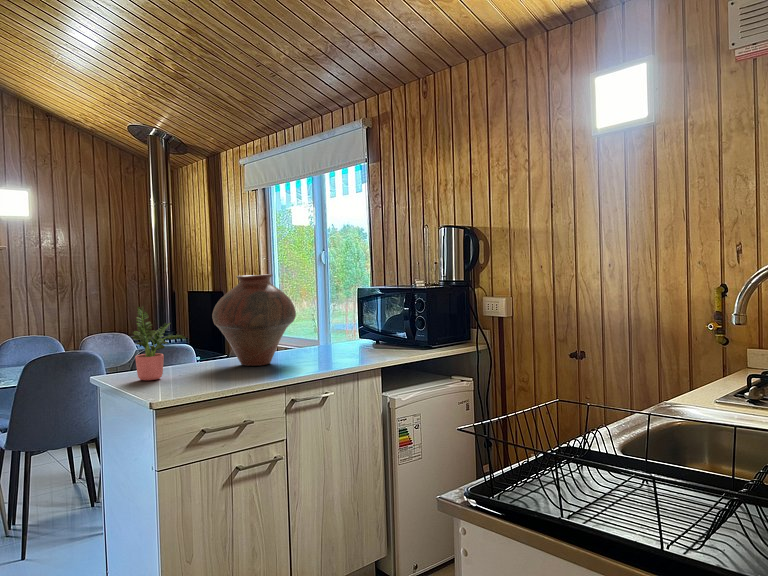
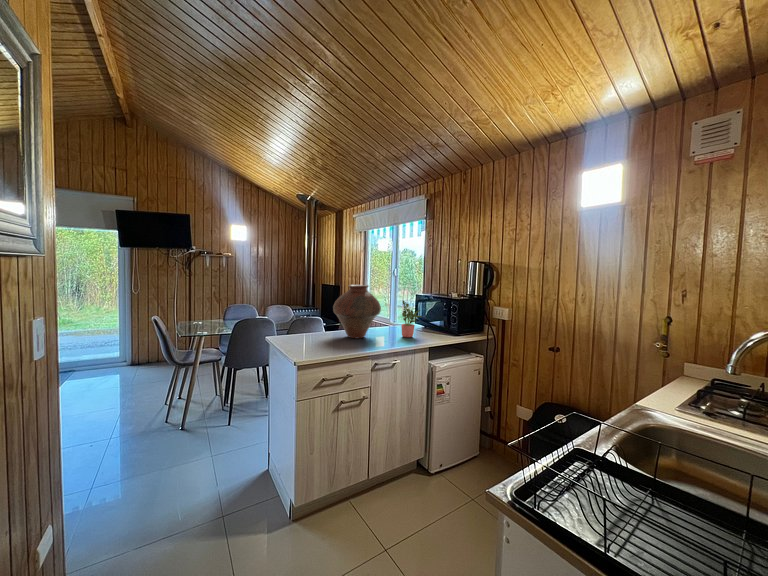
potted plant: present [132,307,185,381] -> present [401,301,422,337]

